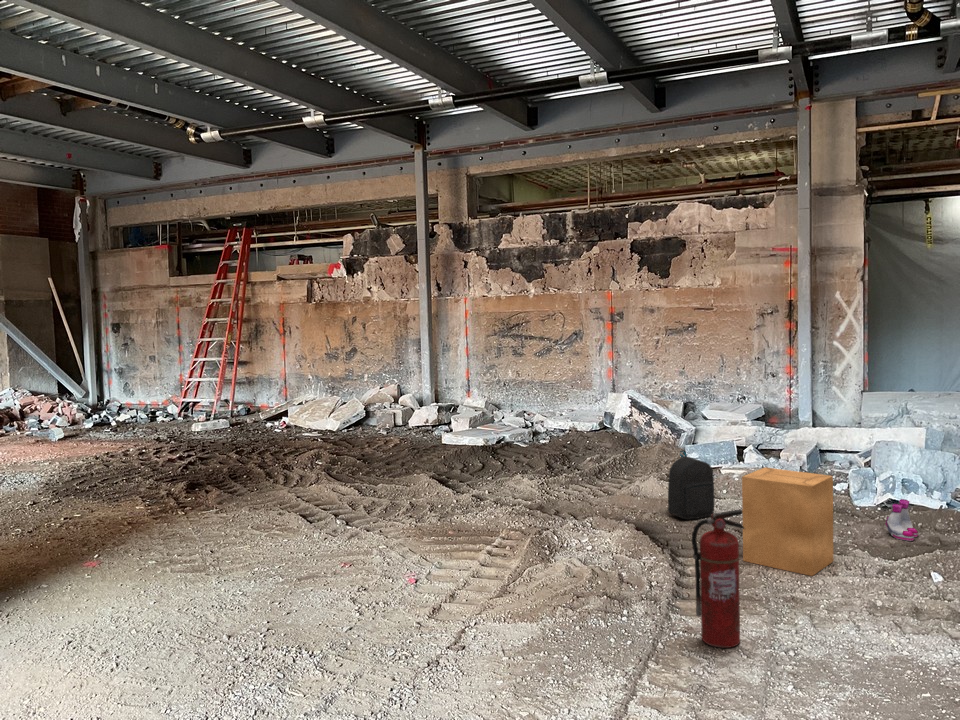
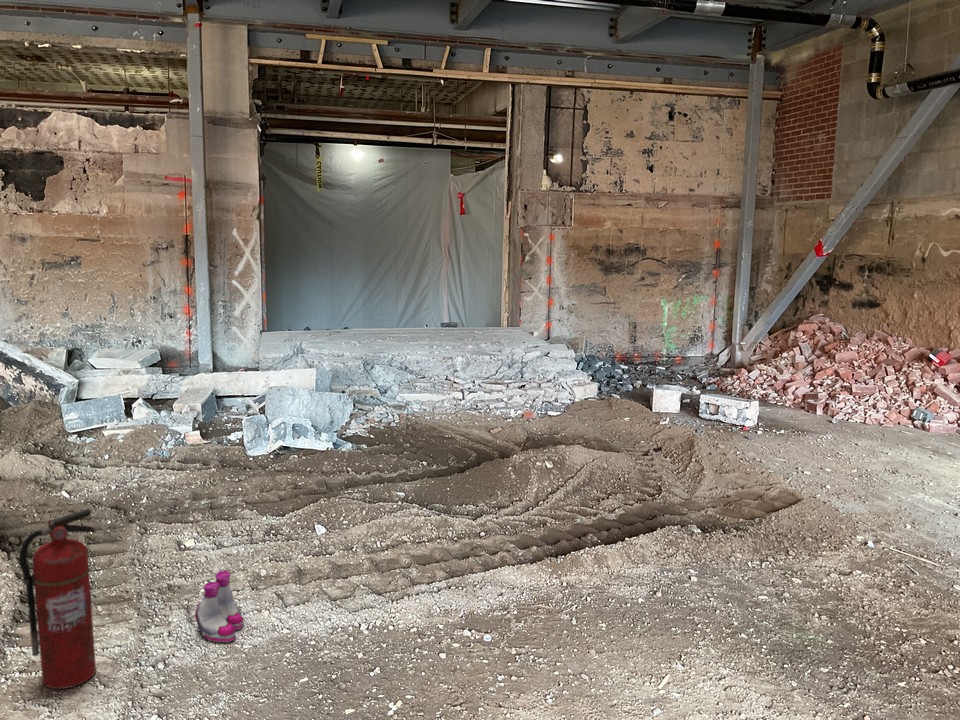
backpack: present [668,451,714,520] -> none [25,419,88,503]
cardboard box: present [742,467,834,576] -> none [111,434,221,552]
boots: present [885,499,918,541] -> present [195,571,243,642]

